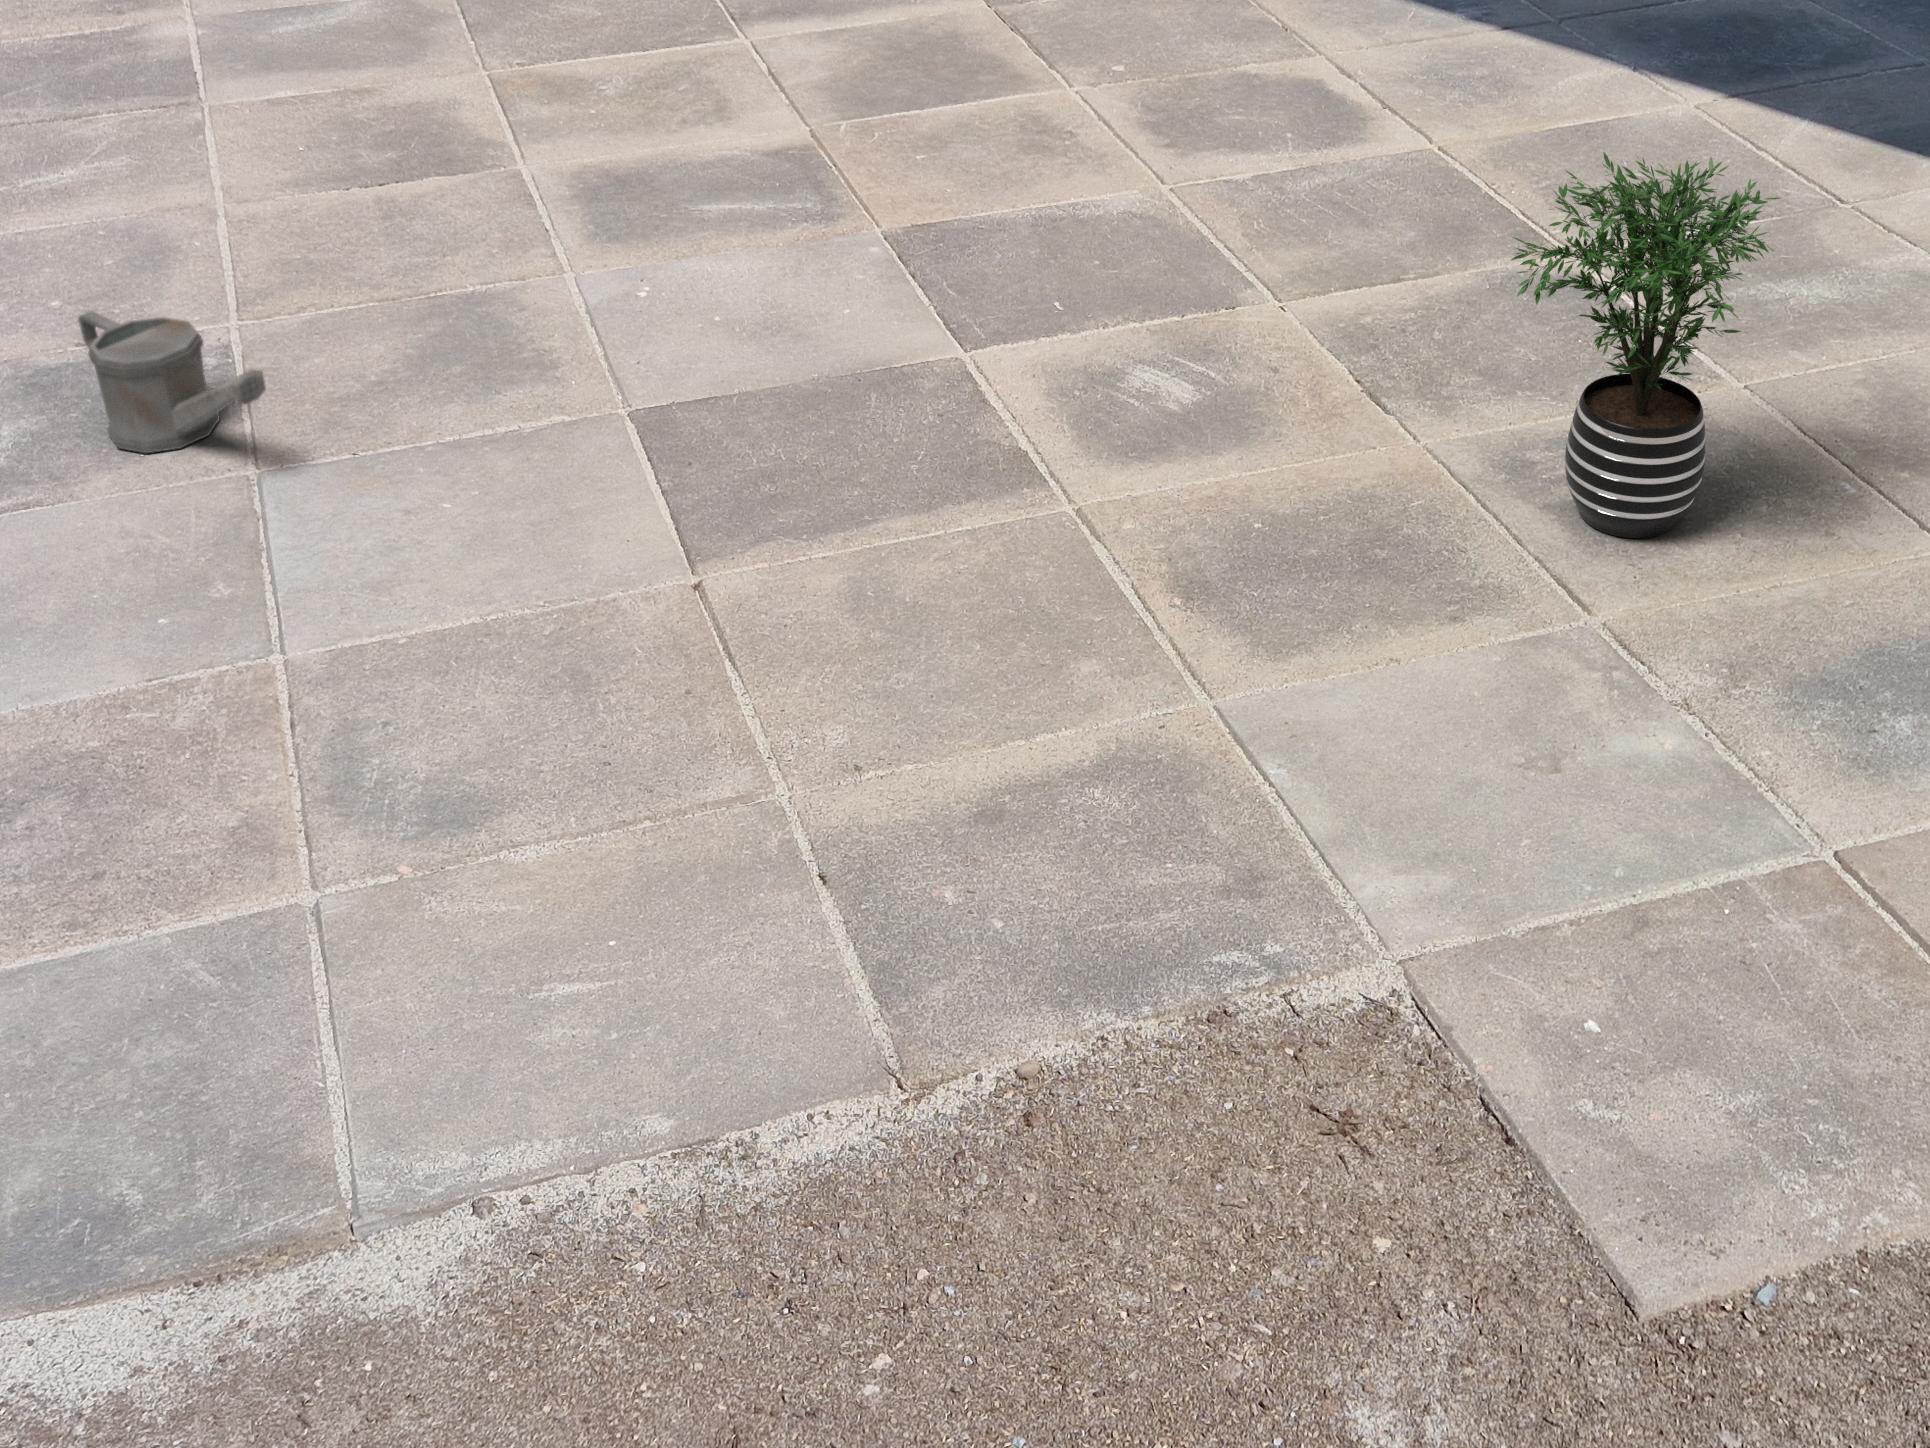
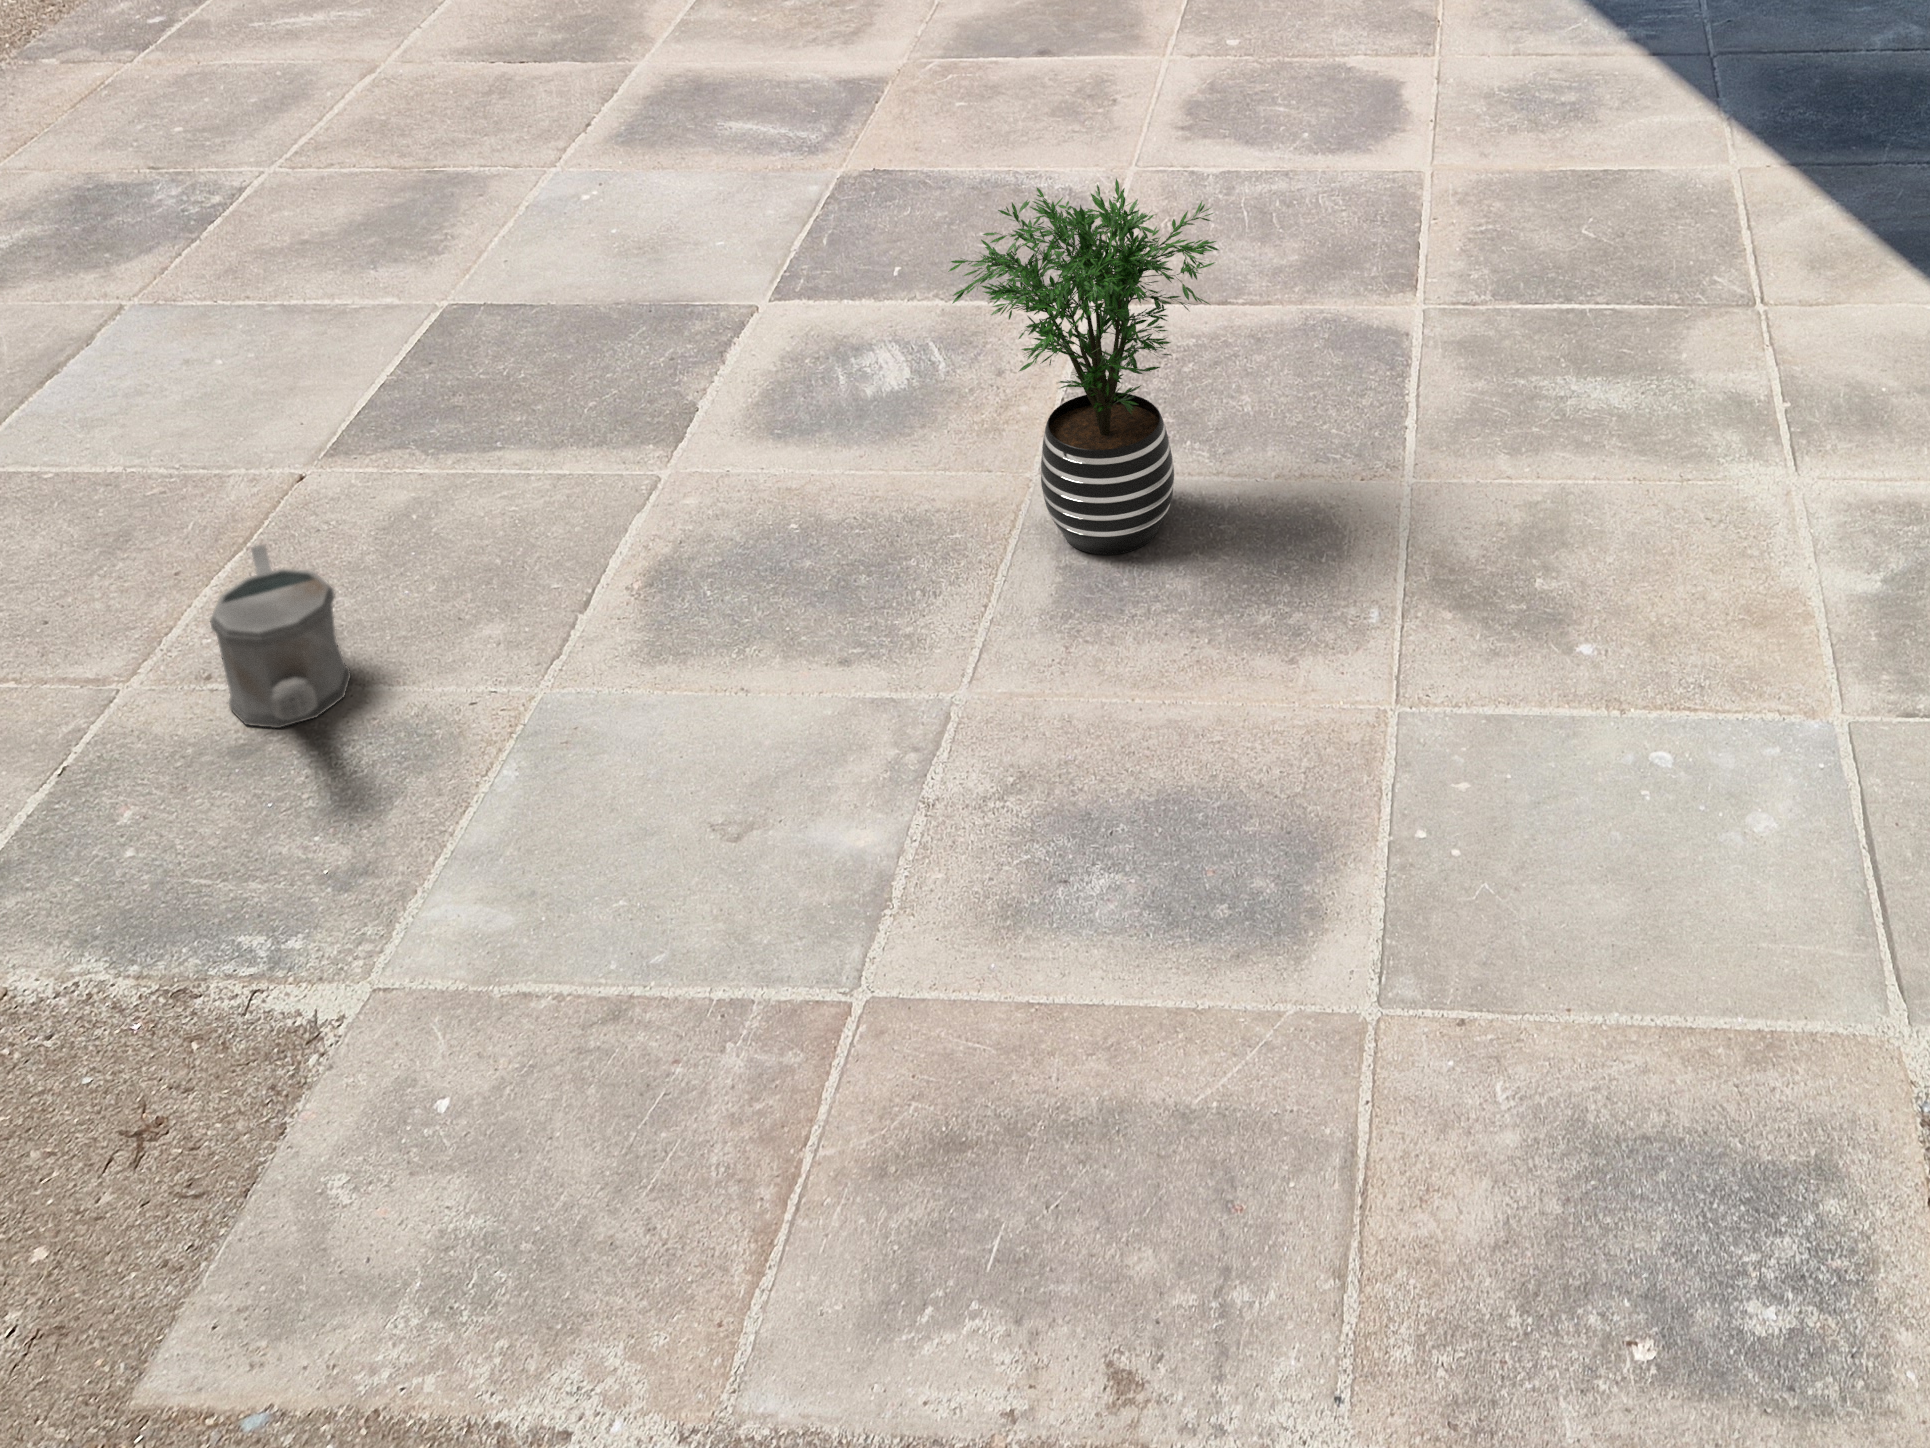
watering can: present [78,311,266,453] -> present [210,544,351,728]

